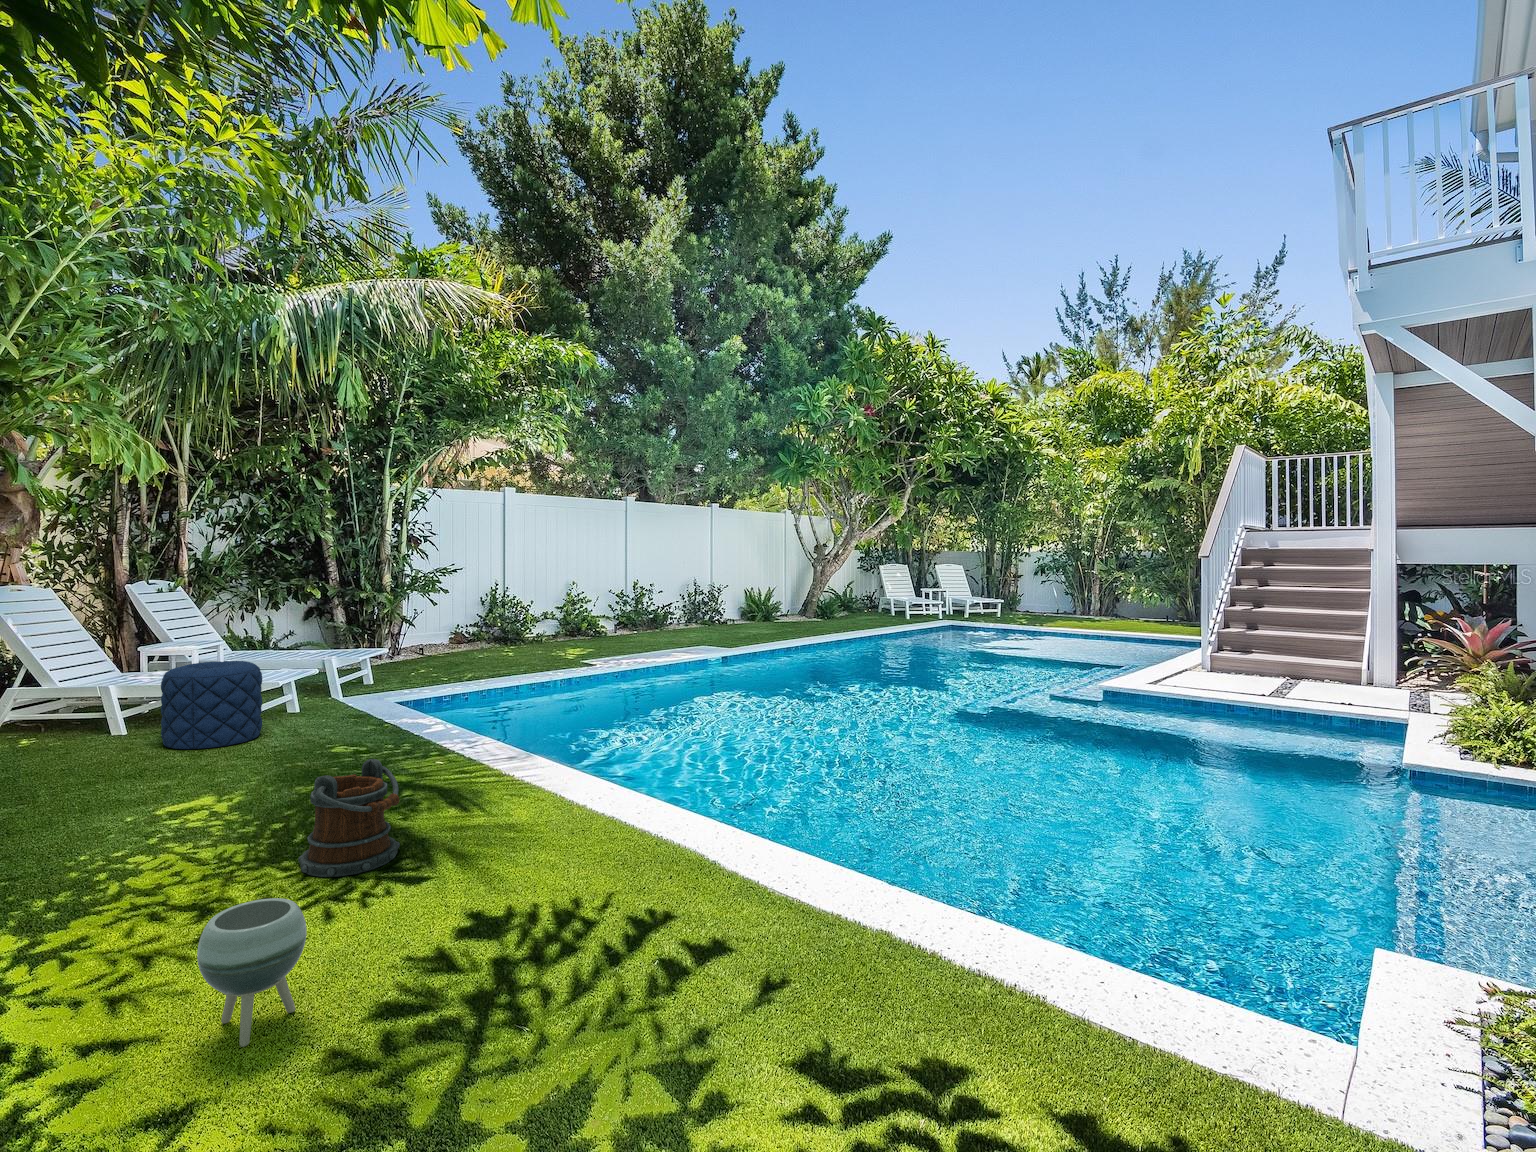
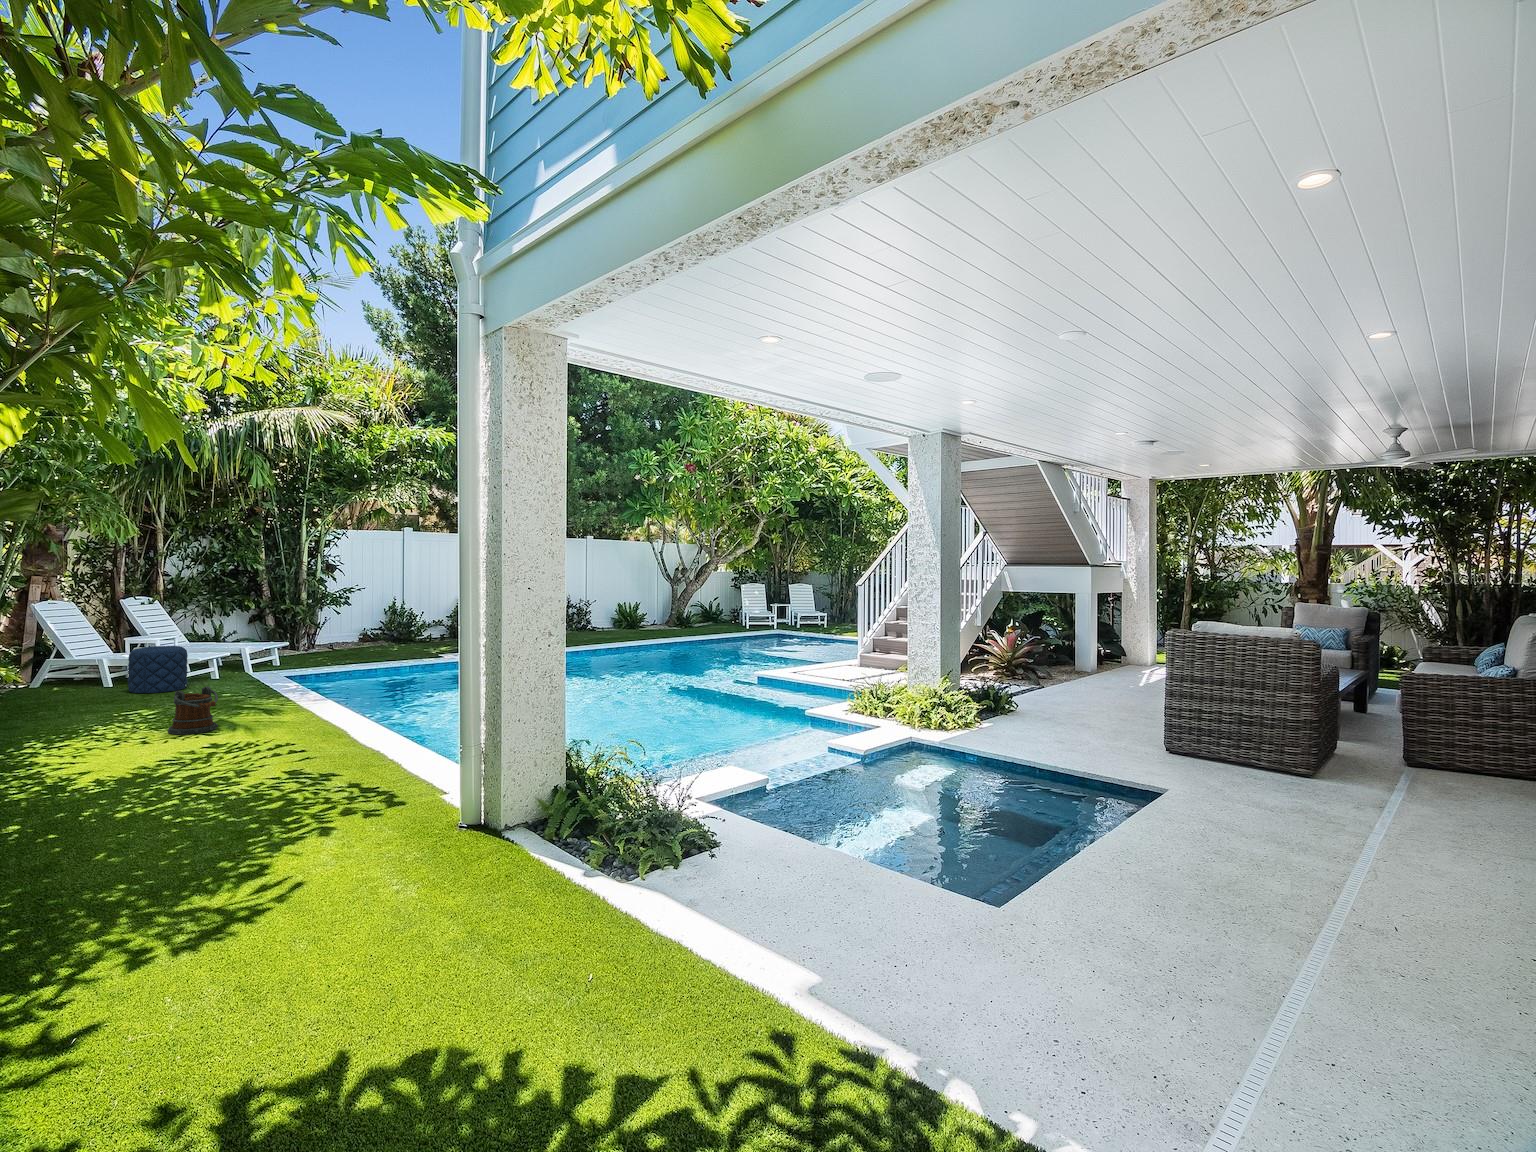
planter: present [197,898,306,1047] -> none [103,722,145,766]

